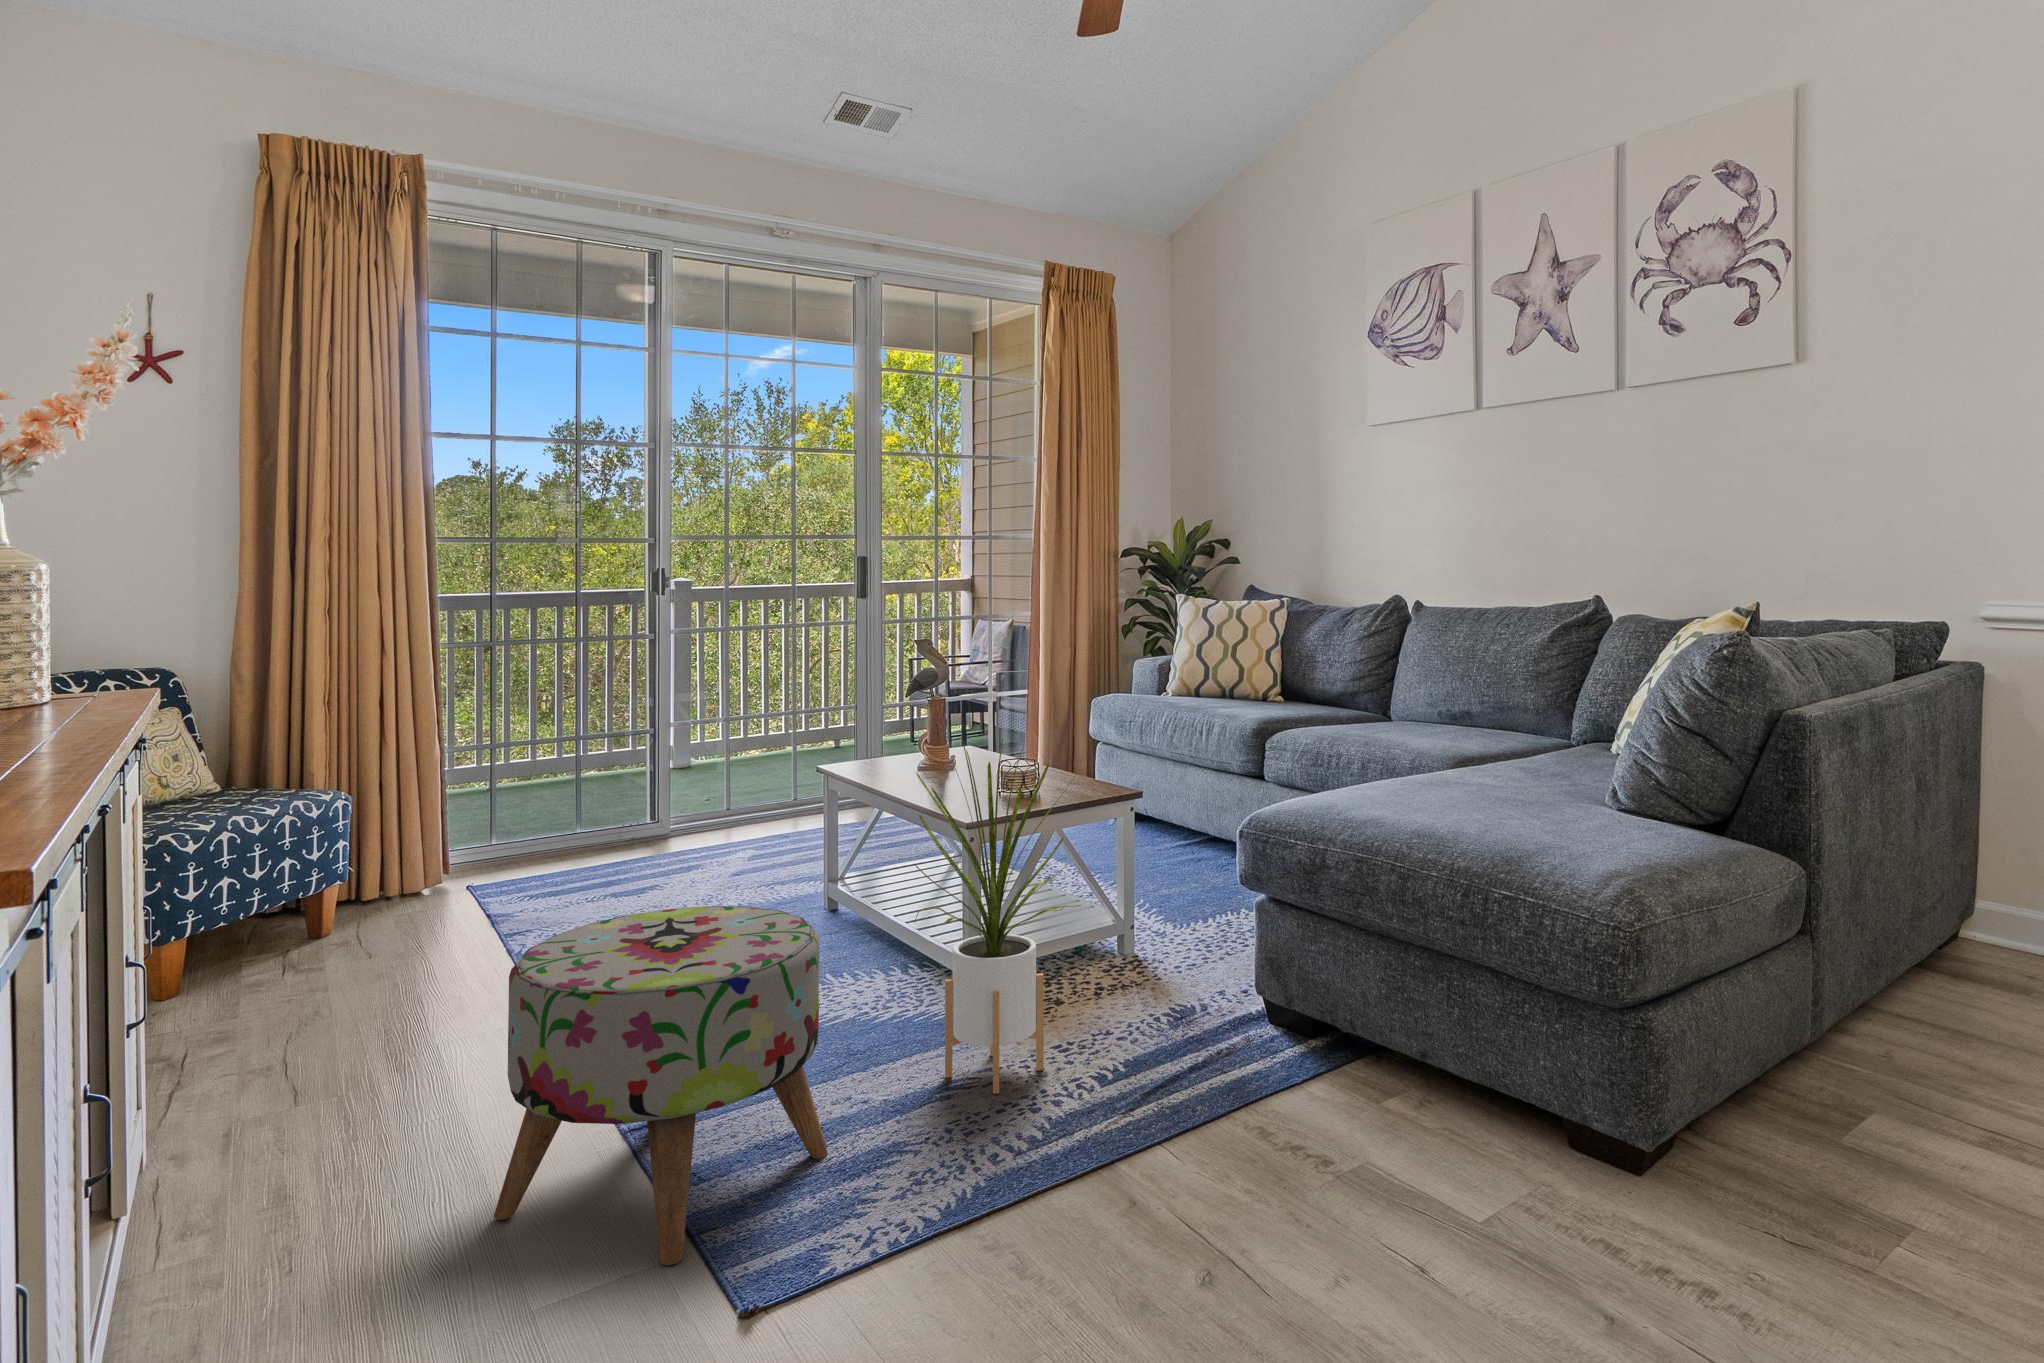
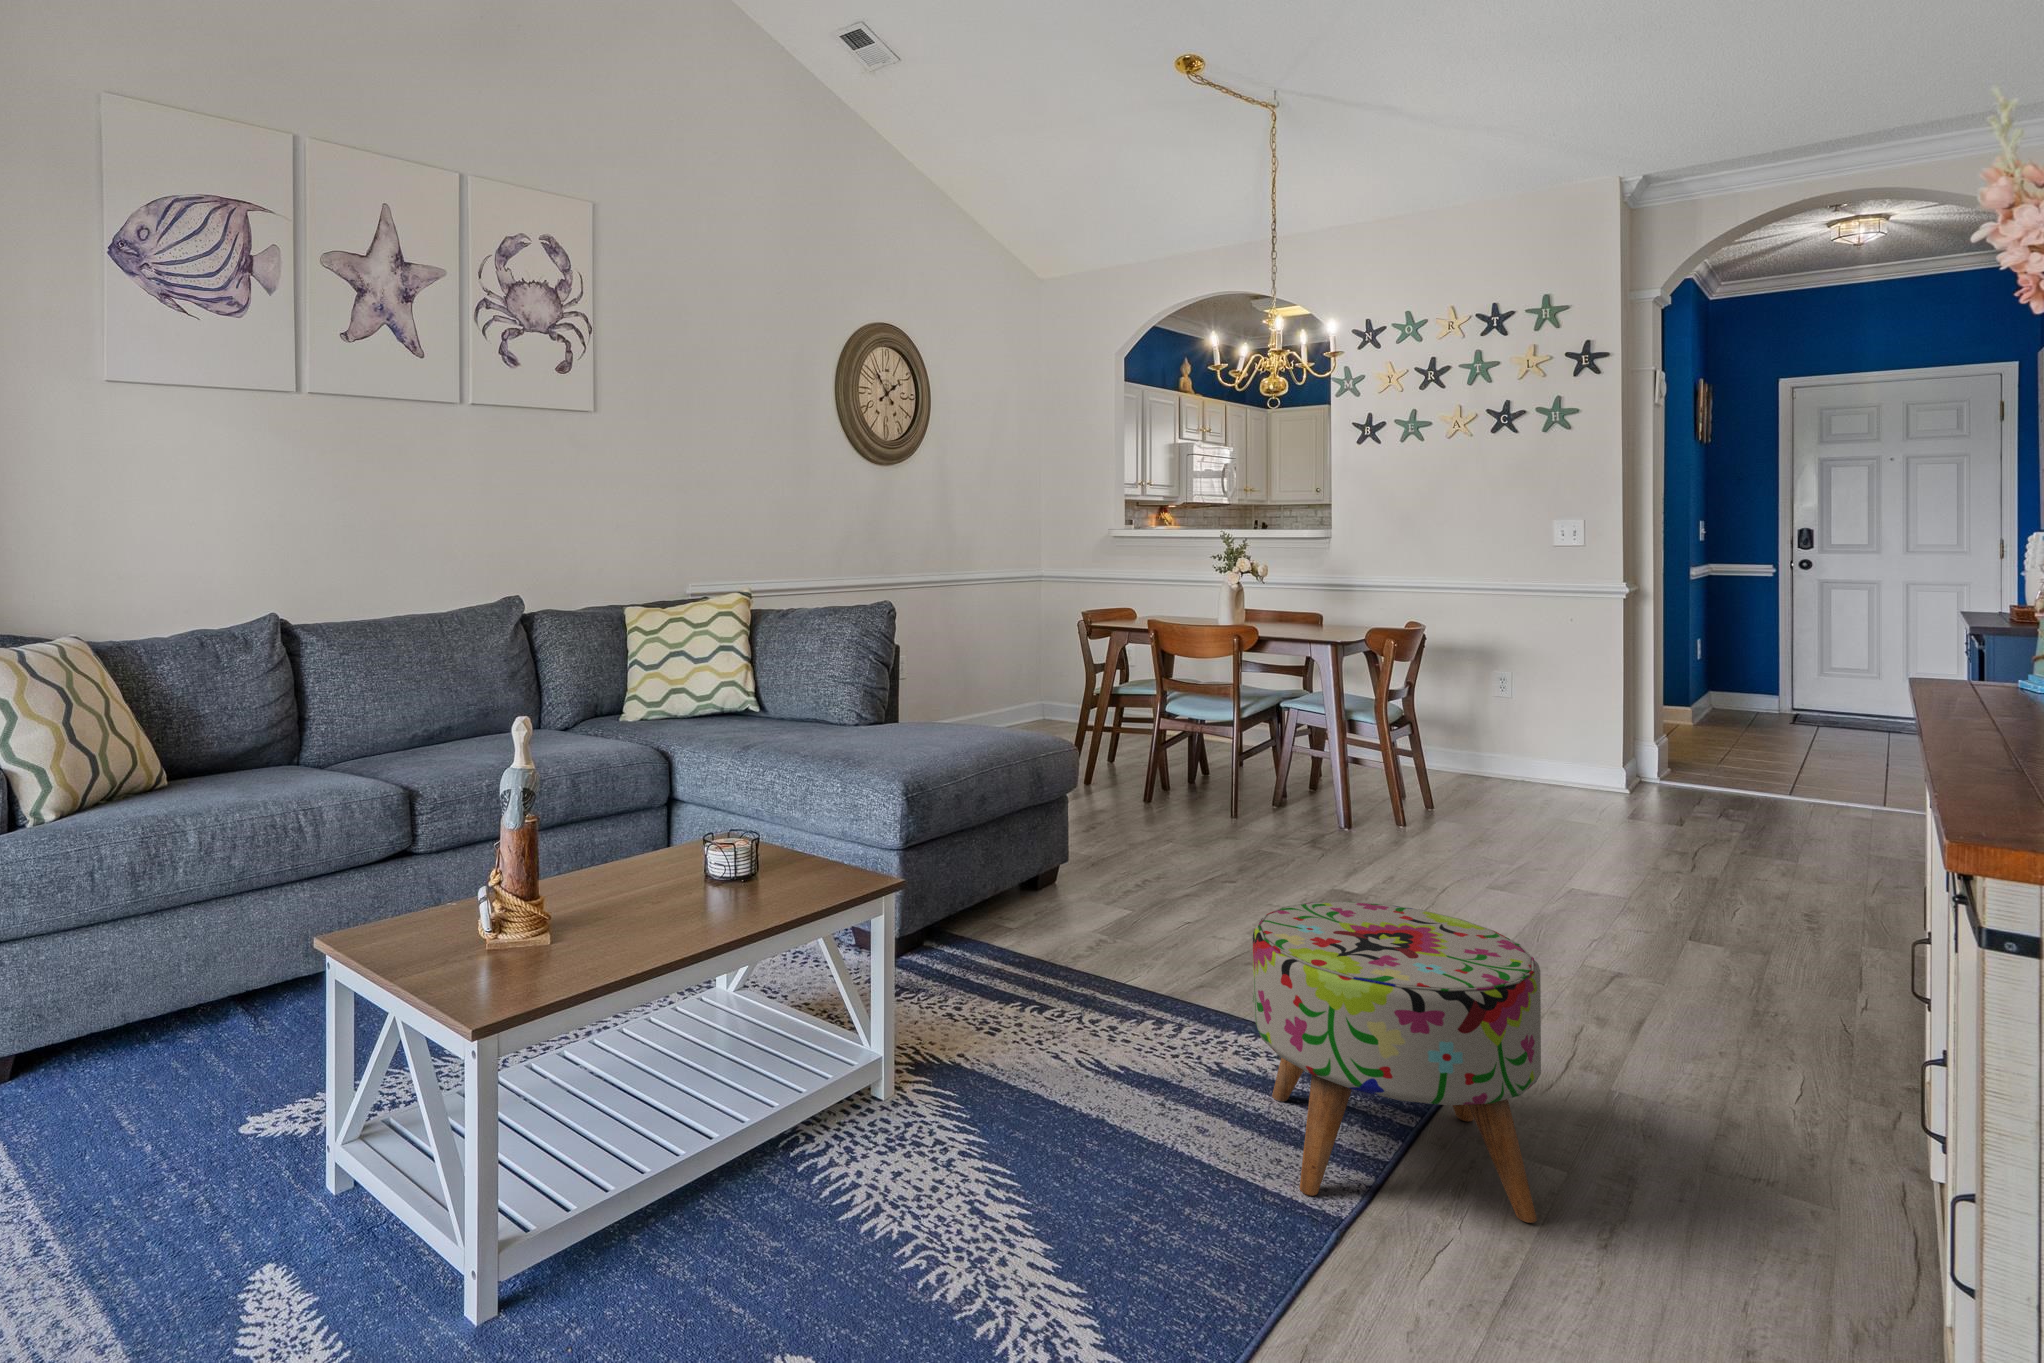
house plant: present [915,739,1081,1094] -> none [1003,746,1168,1069]

